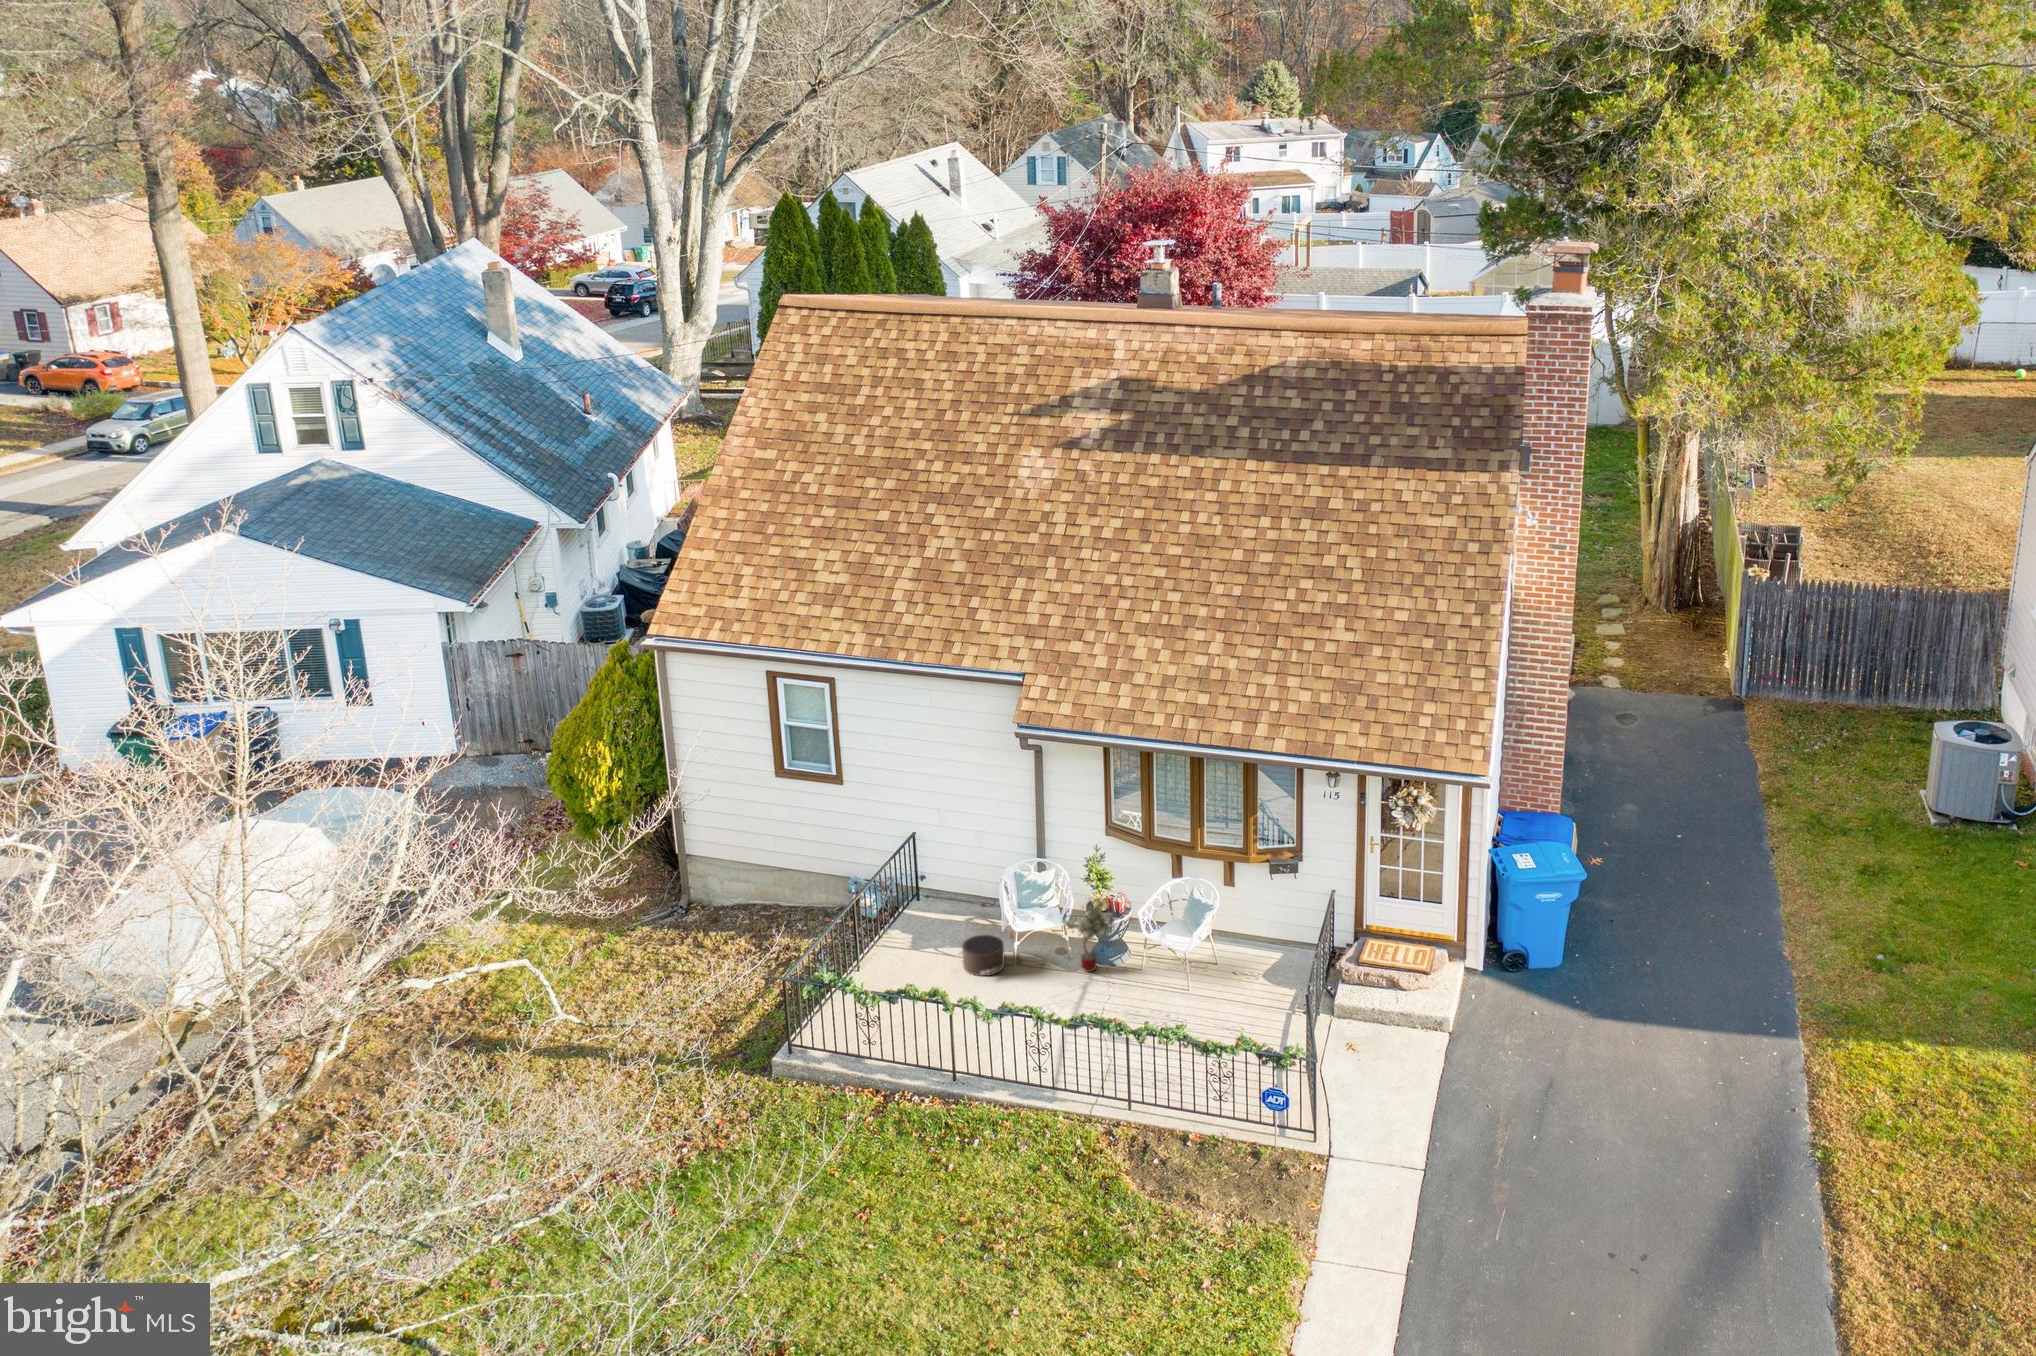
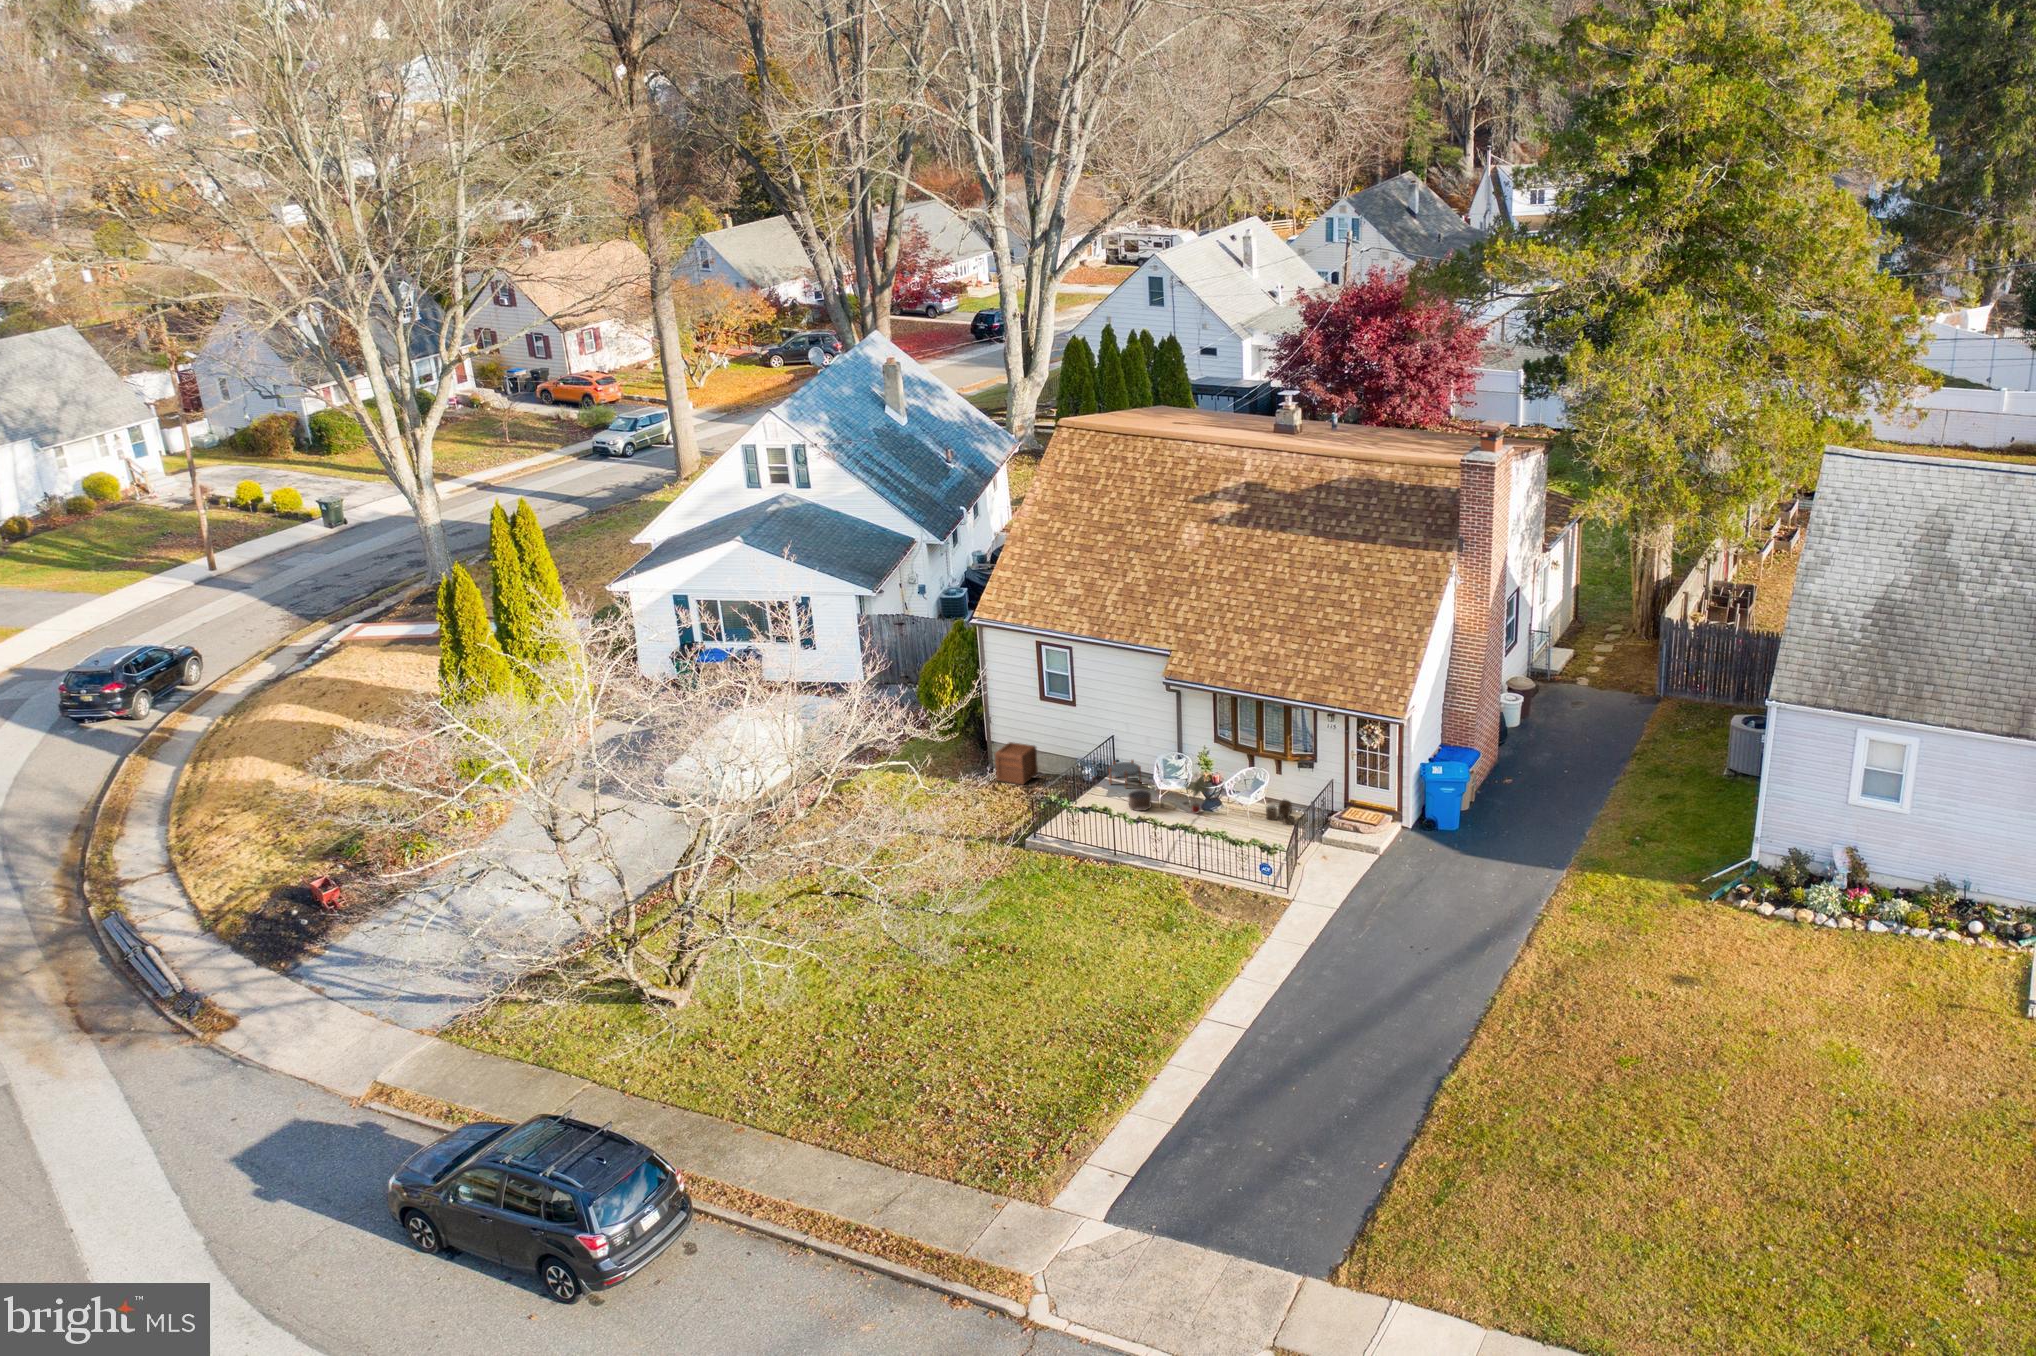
wooden crate: none [700,854,780,931] -> present [995,742,1038,785]
side table: none [915,873,974,929] -> present [1109,760,1141,788]
woven basket: none [1218,931,1273,982] -> present [1266,799,1294,825]

